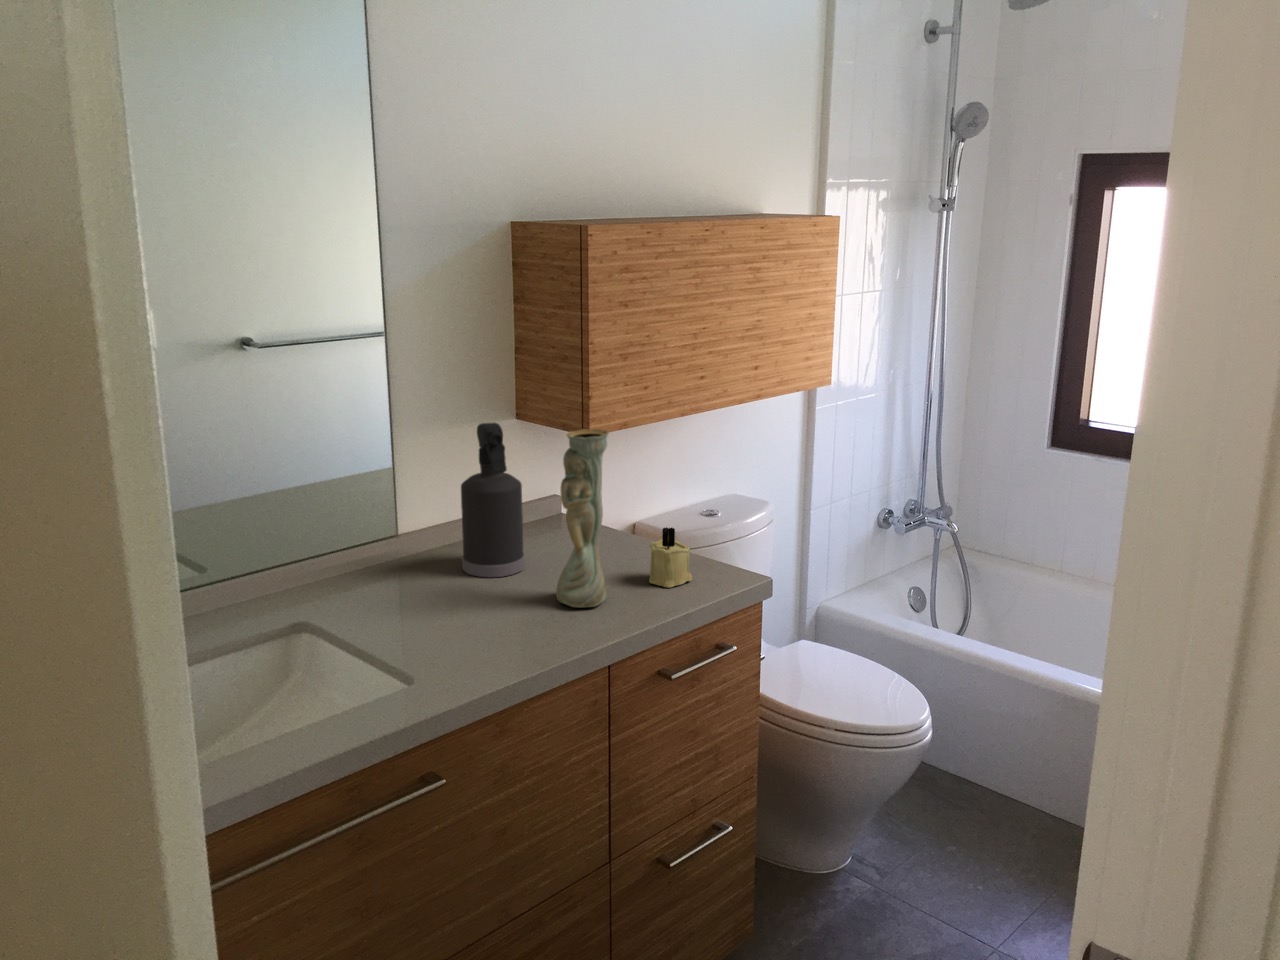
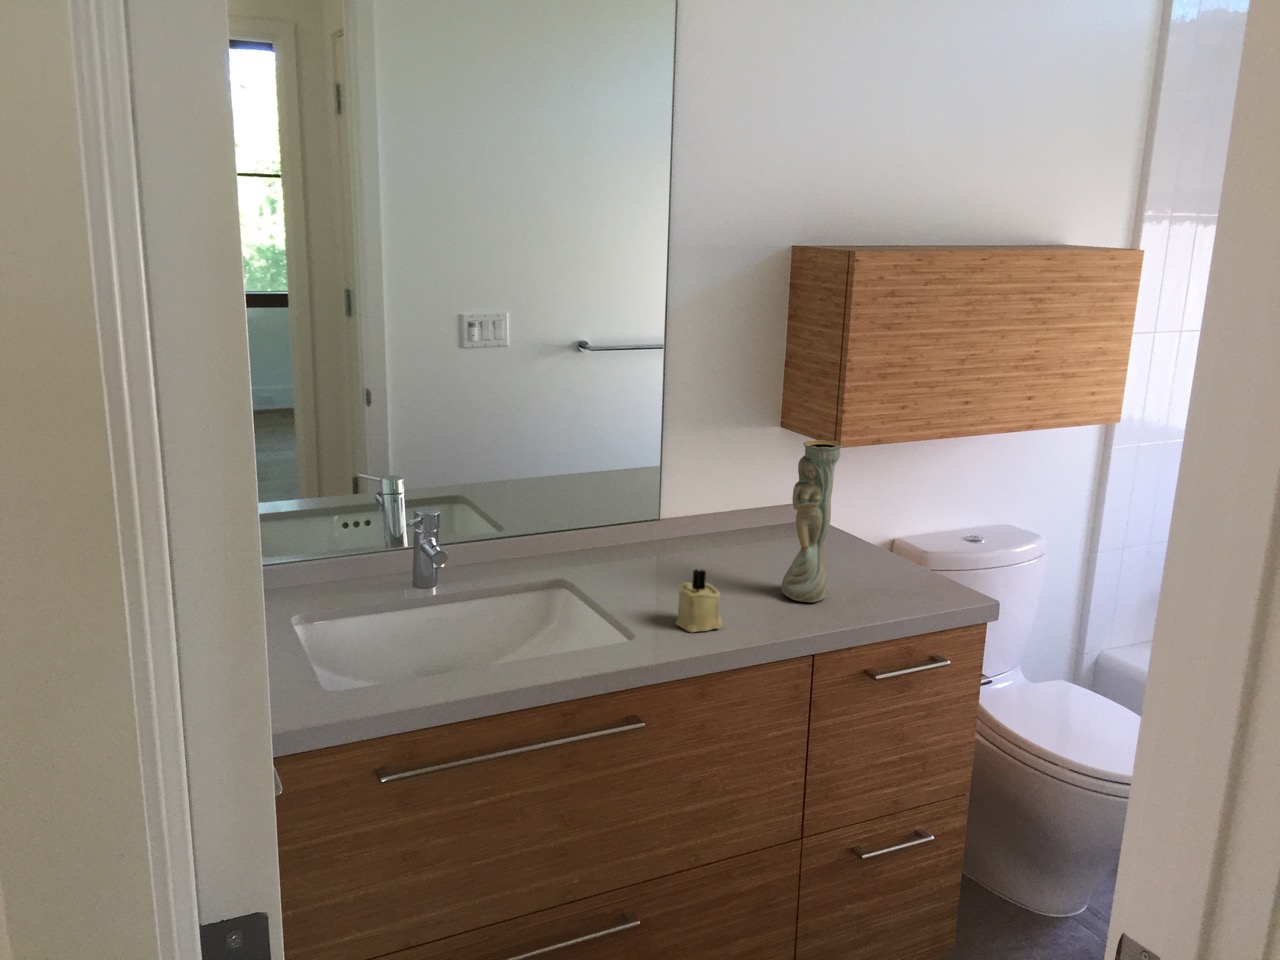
spray bottle: present [461,423,525,577] -> none [710,426,770,566]
candle: present [649,527,692,588] -> present [676,570,722,632]

